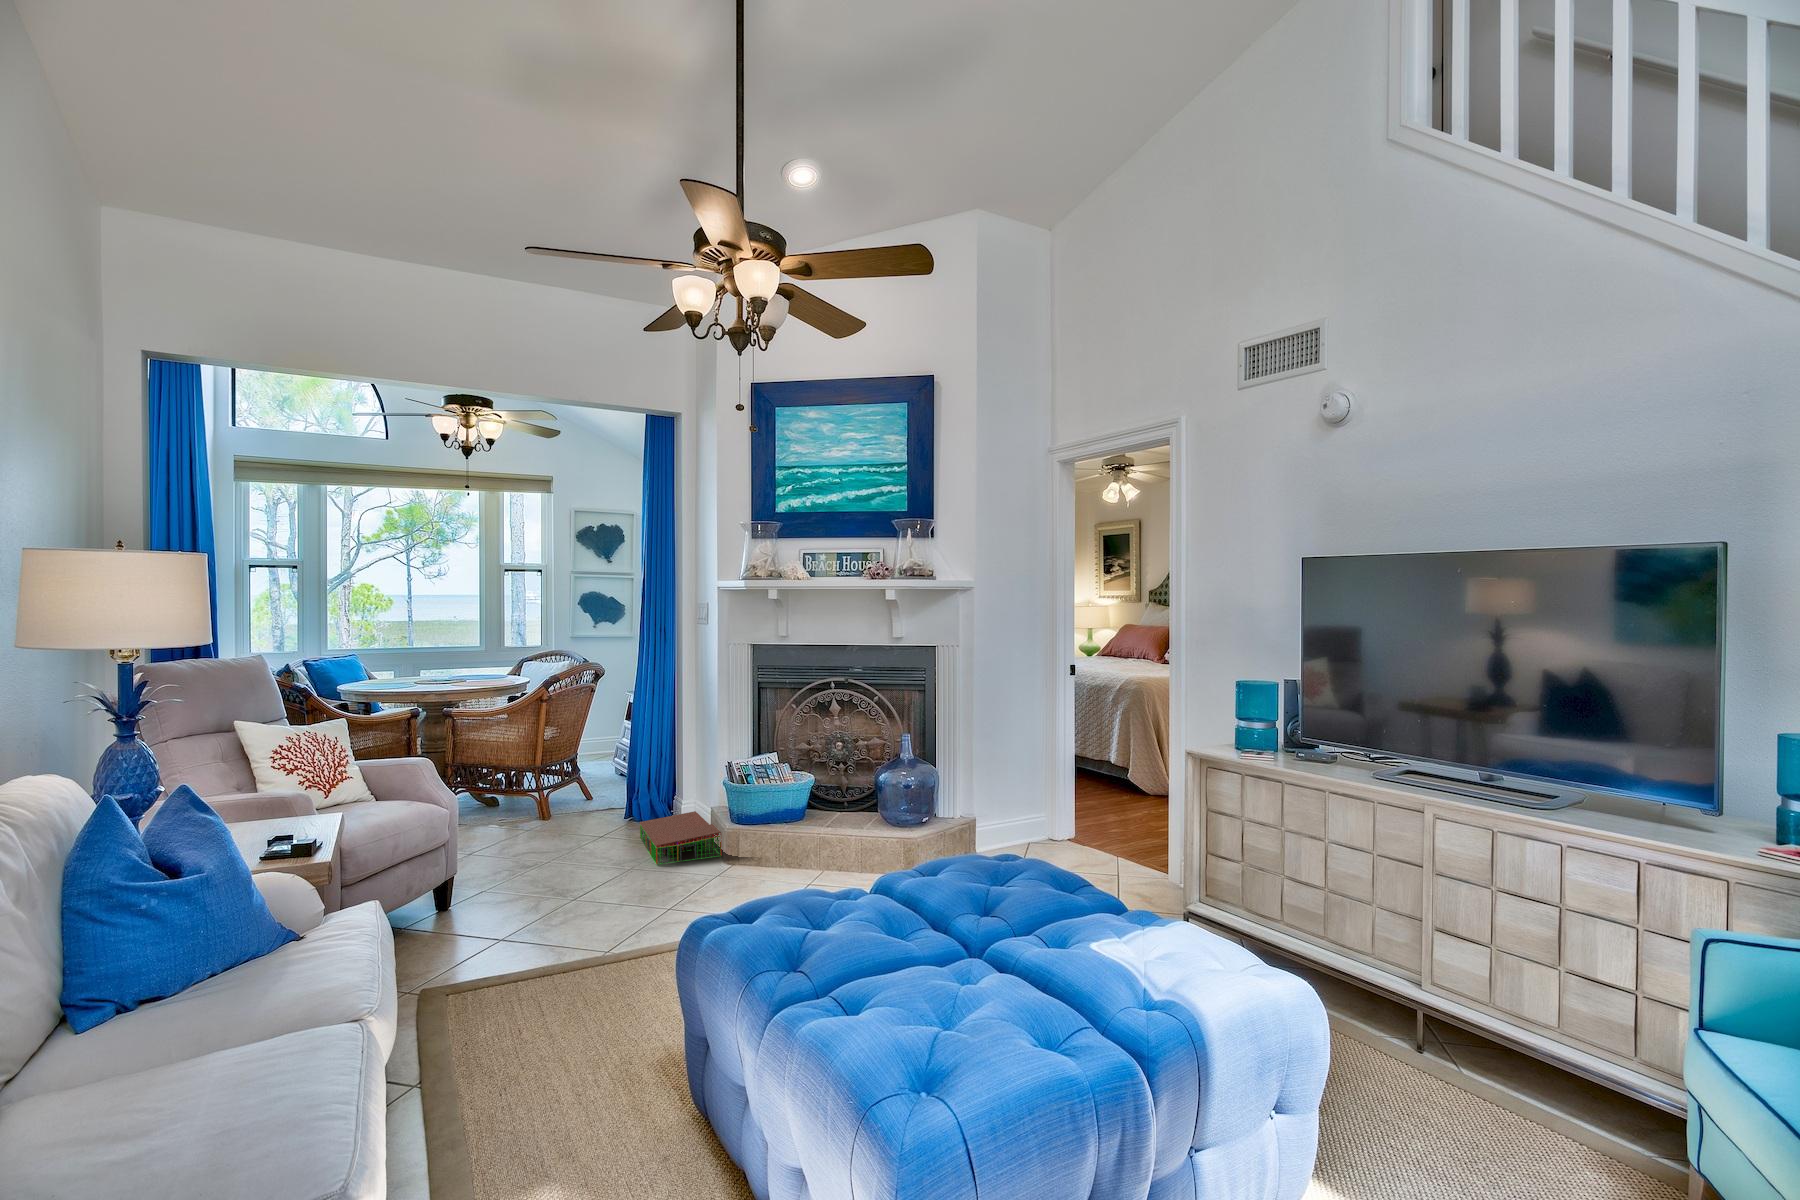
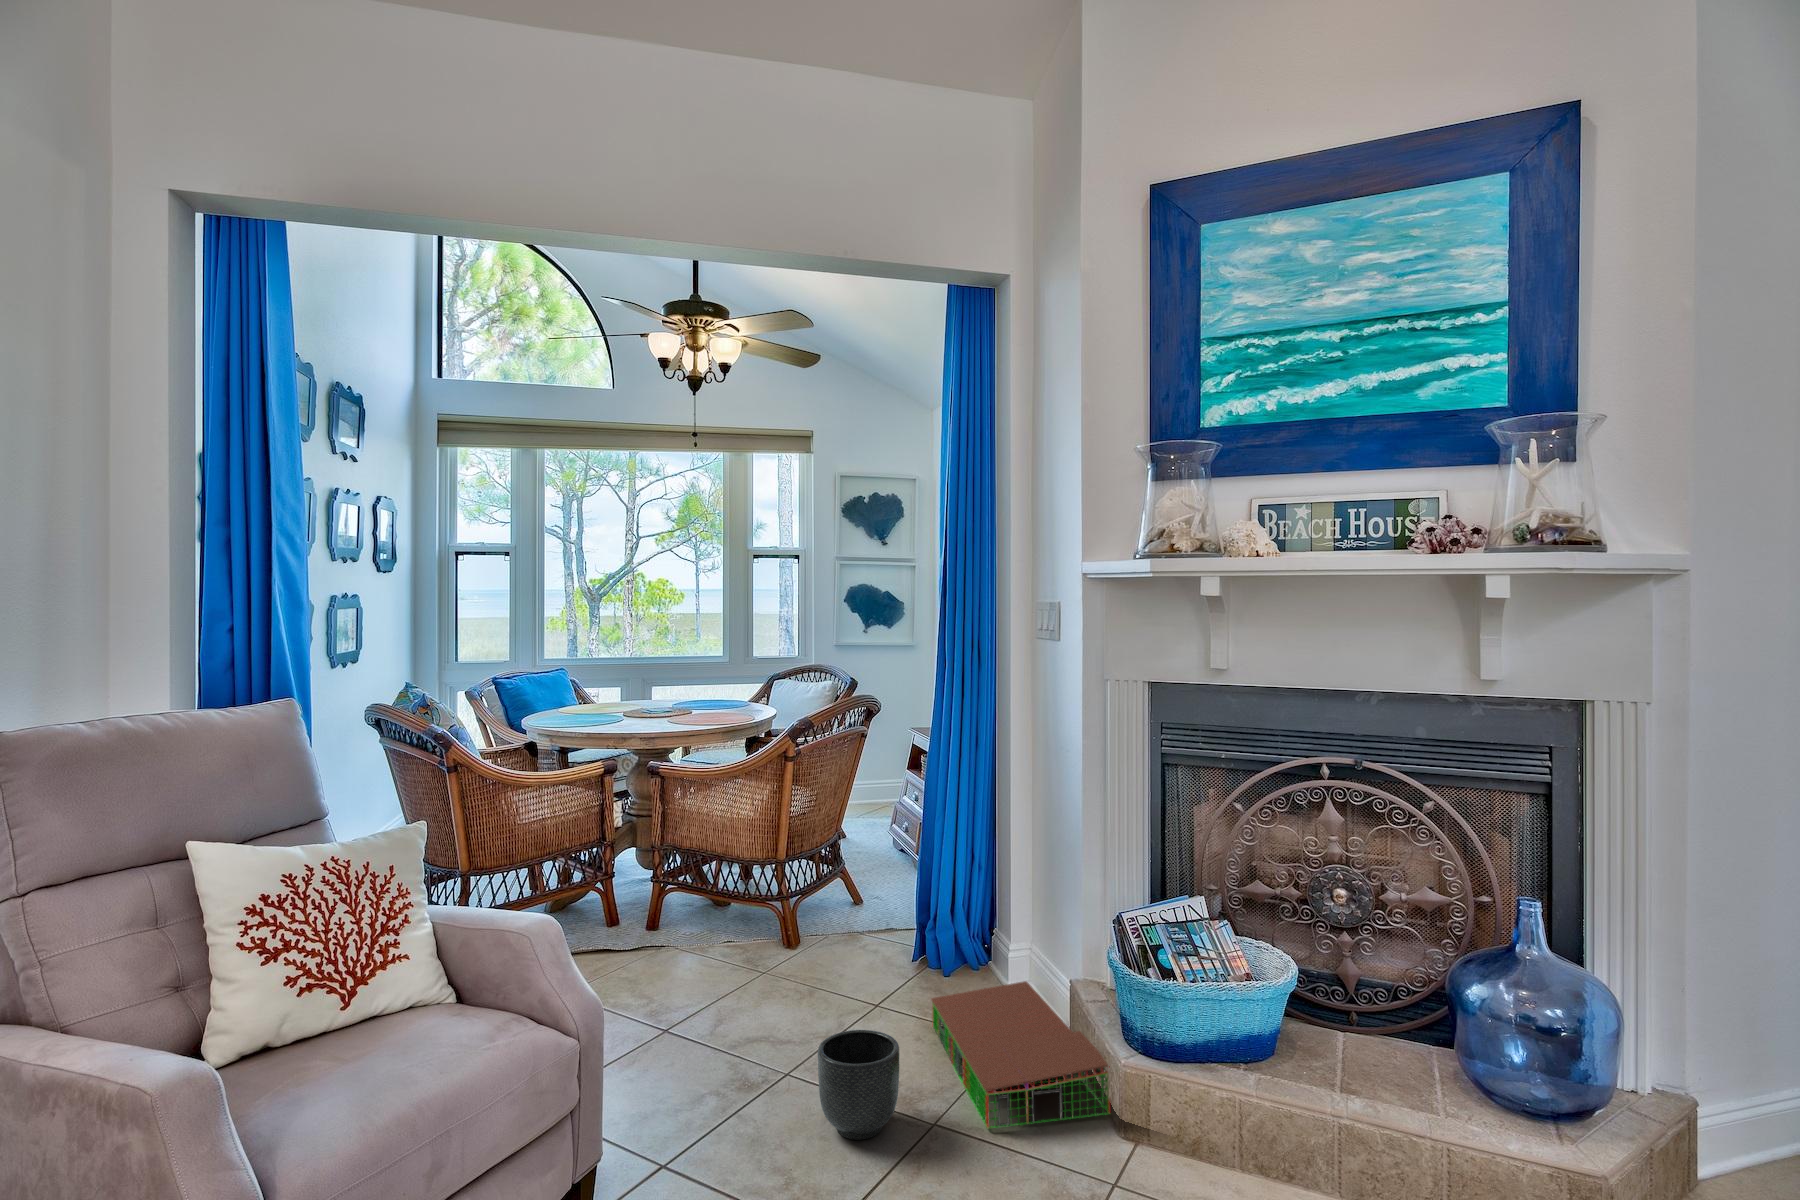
planter: none [567,825,611,873] -> present [818,1030,899,1140]

